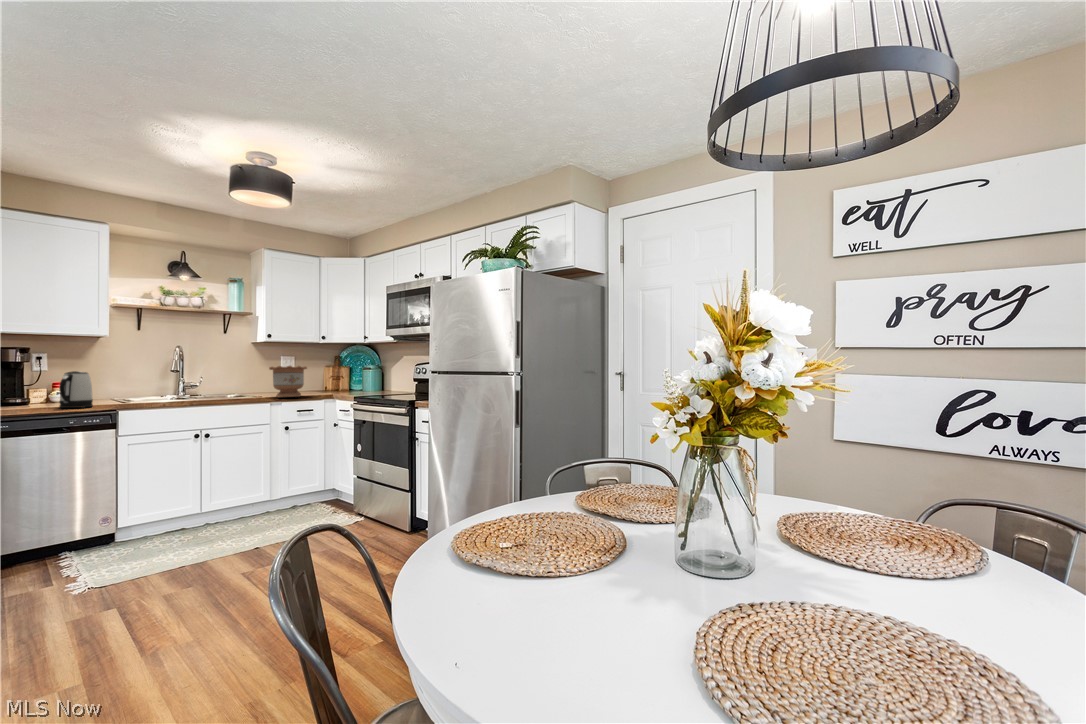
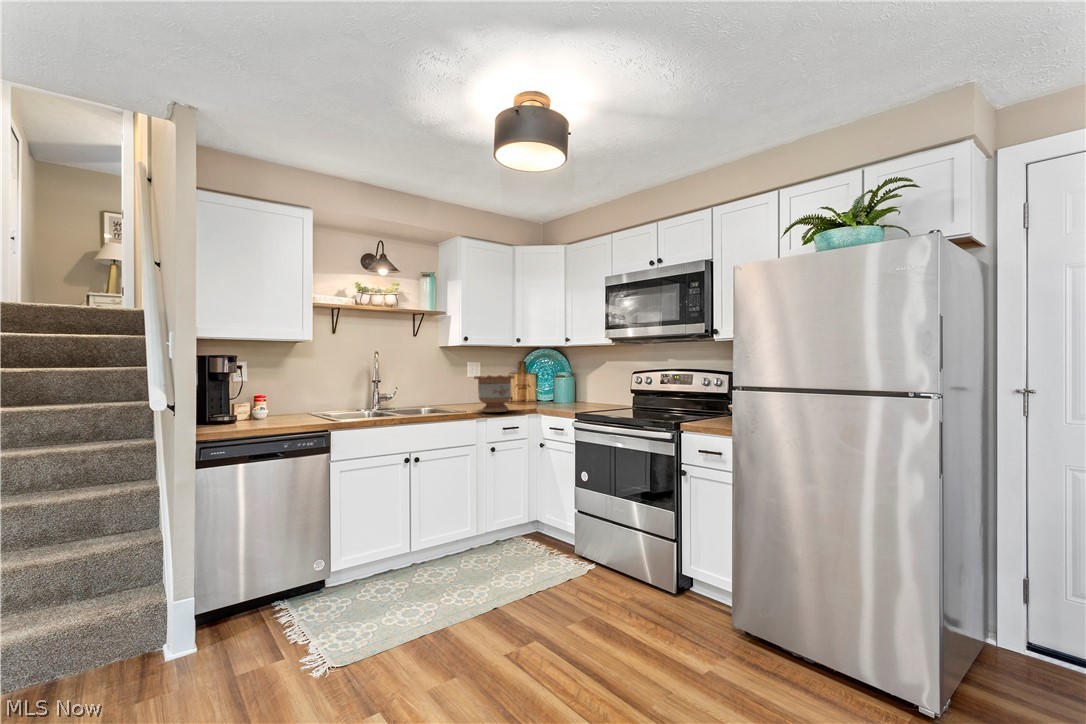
kettle: present [59,371,93,408] -> none [270,384,304,429]

